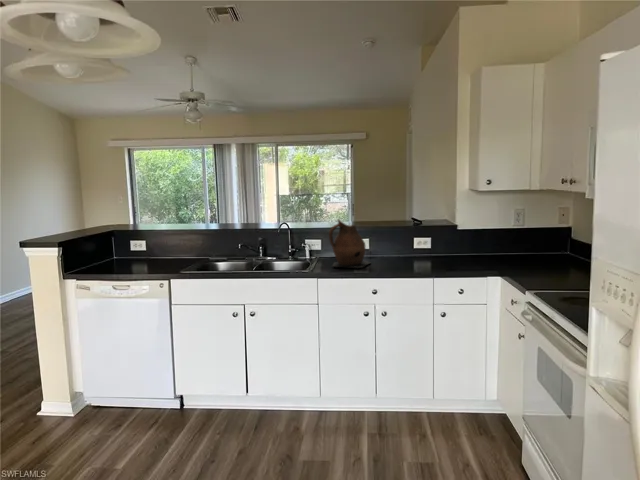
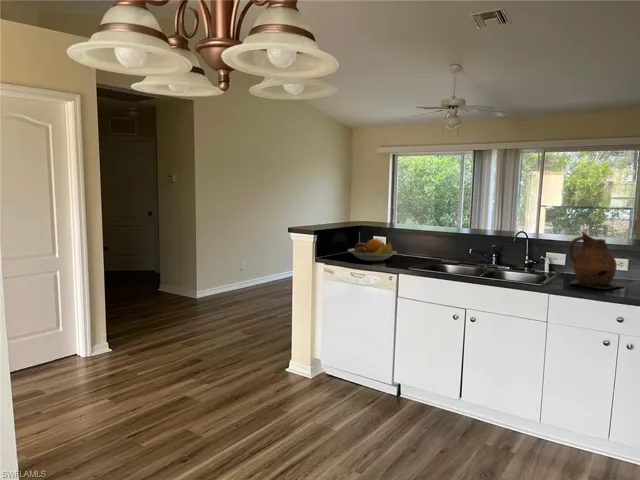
fruit bowl: none [102,244,162,270] -> present [348,239,397,261]

